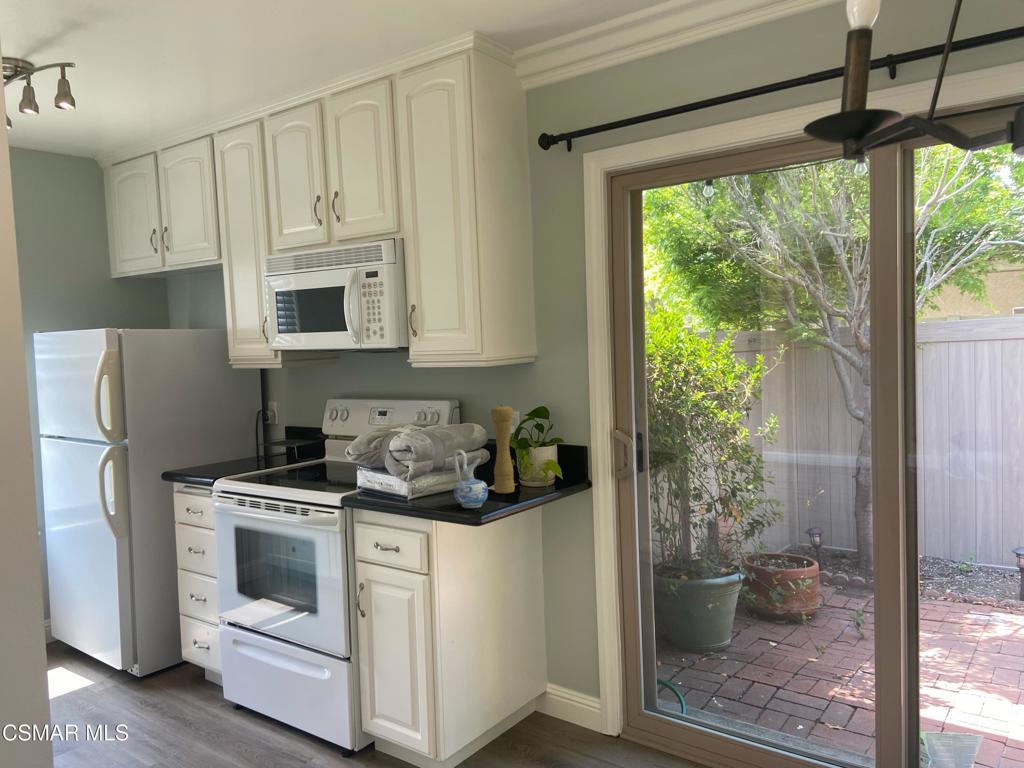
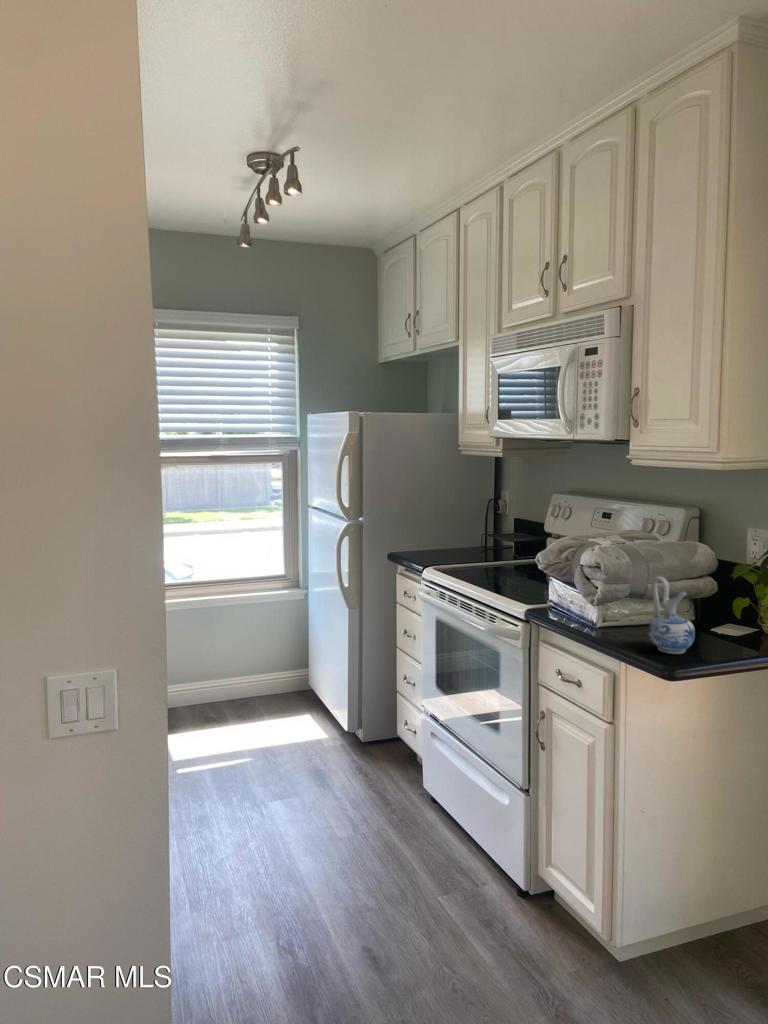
pepper mill: present [491,405,514,493] -> none [715,523,751,639]

